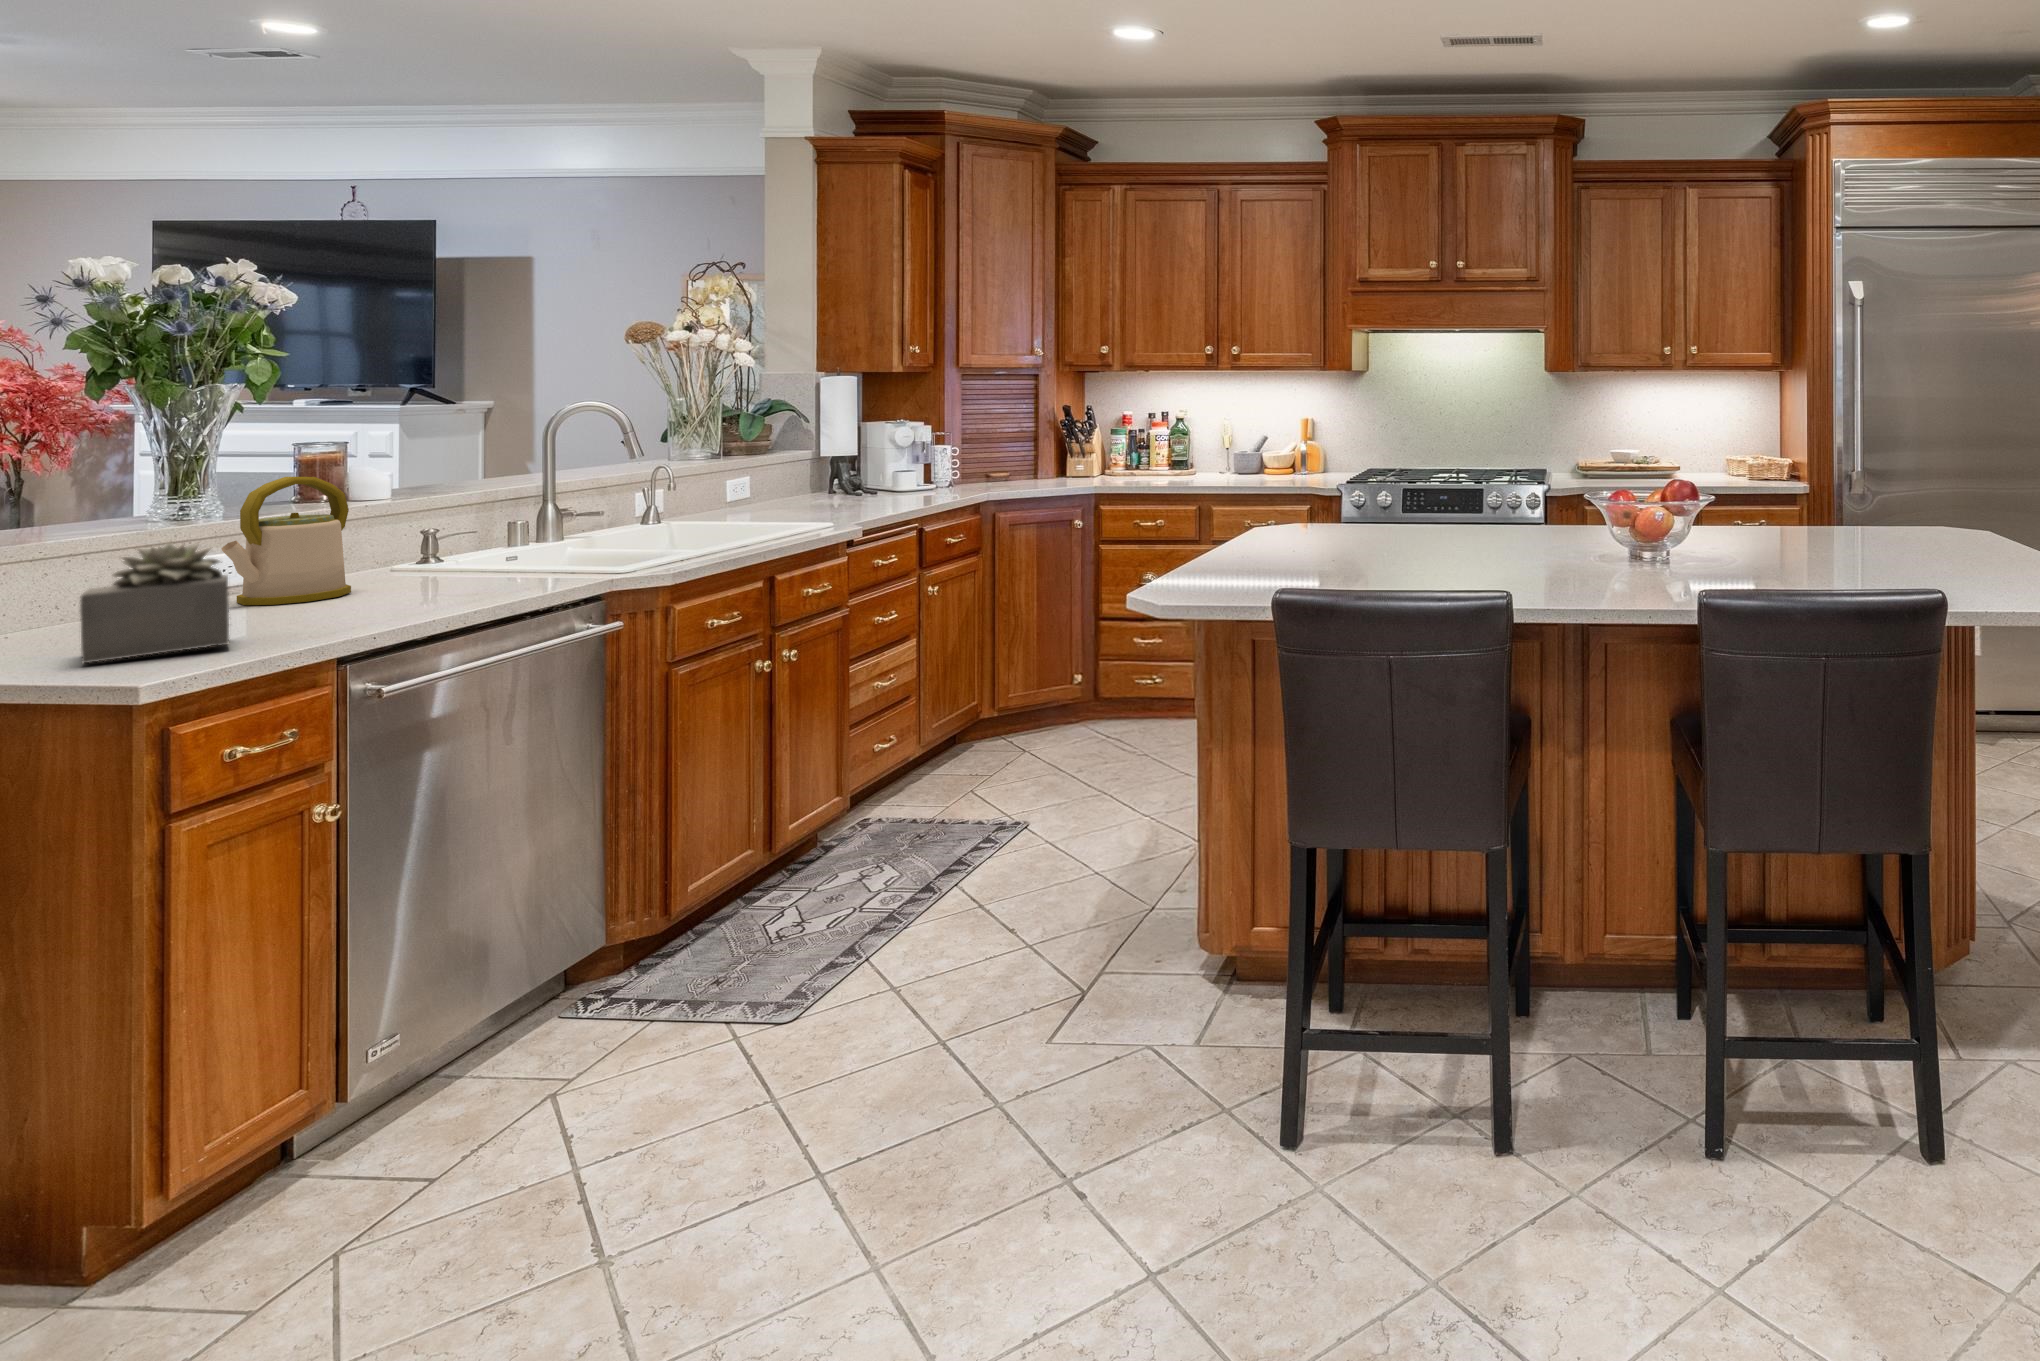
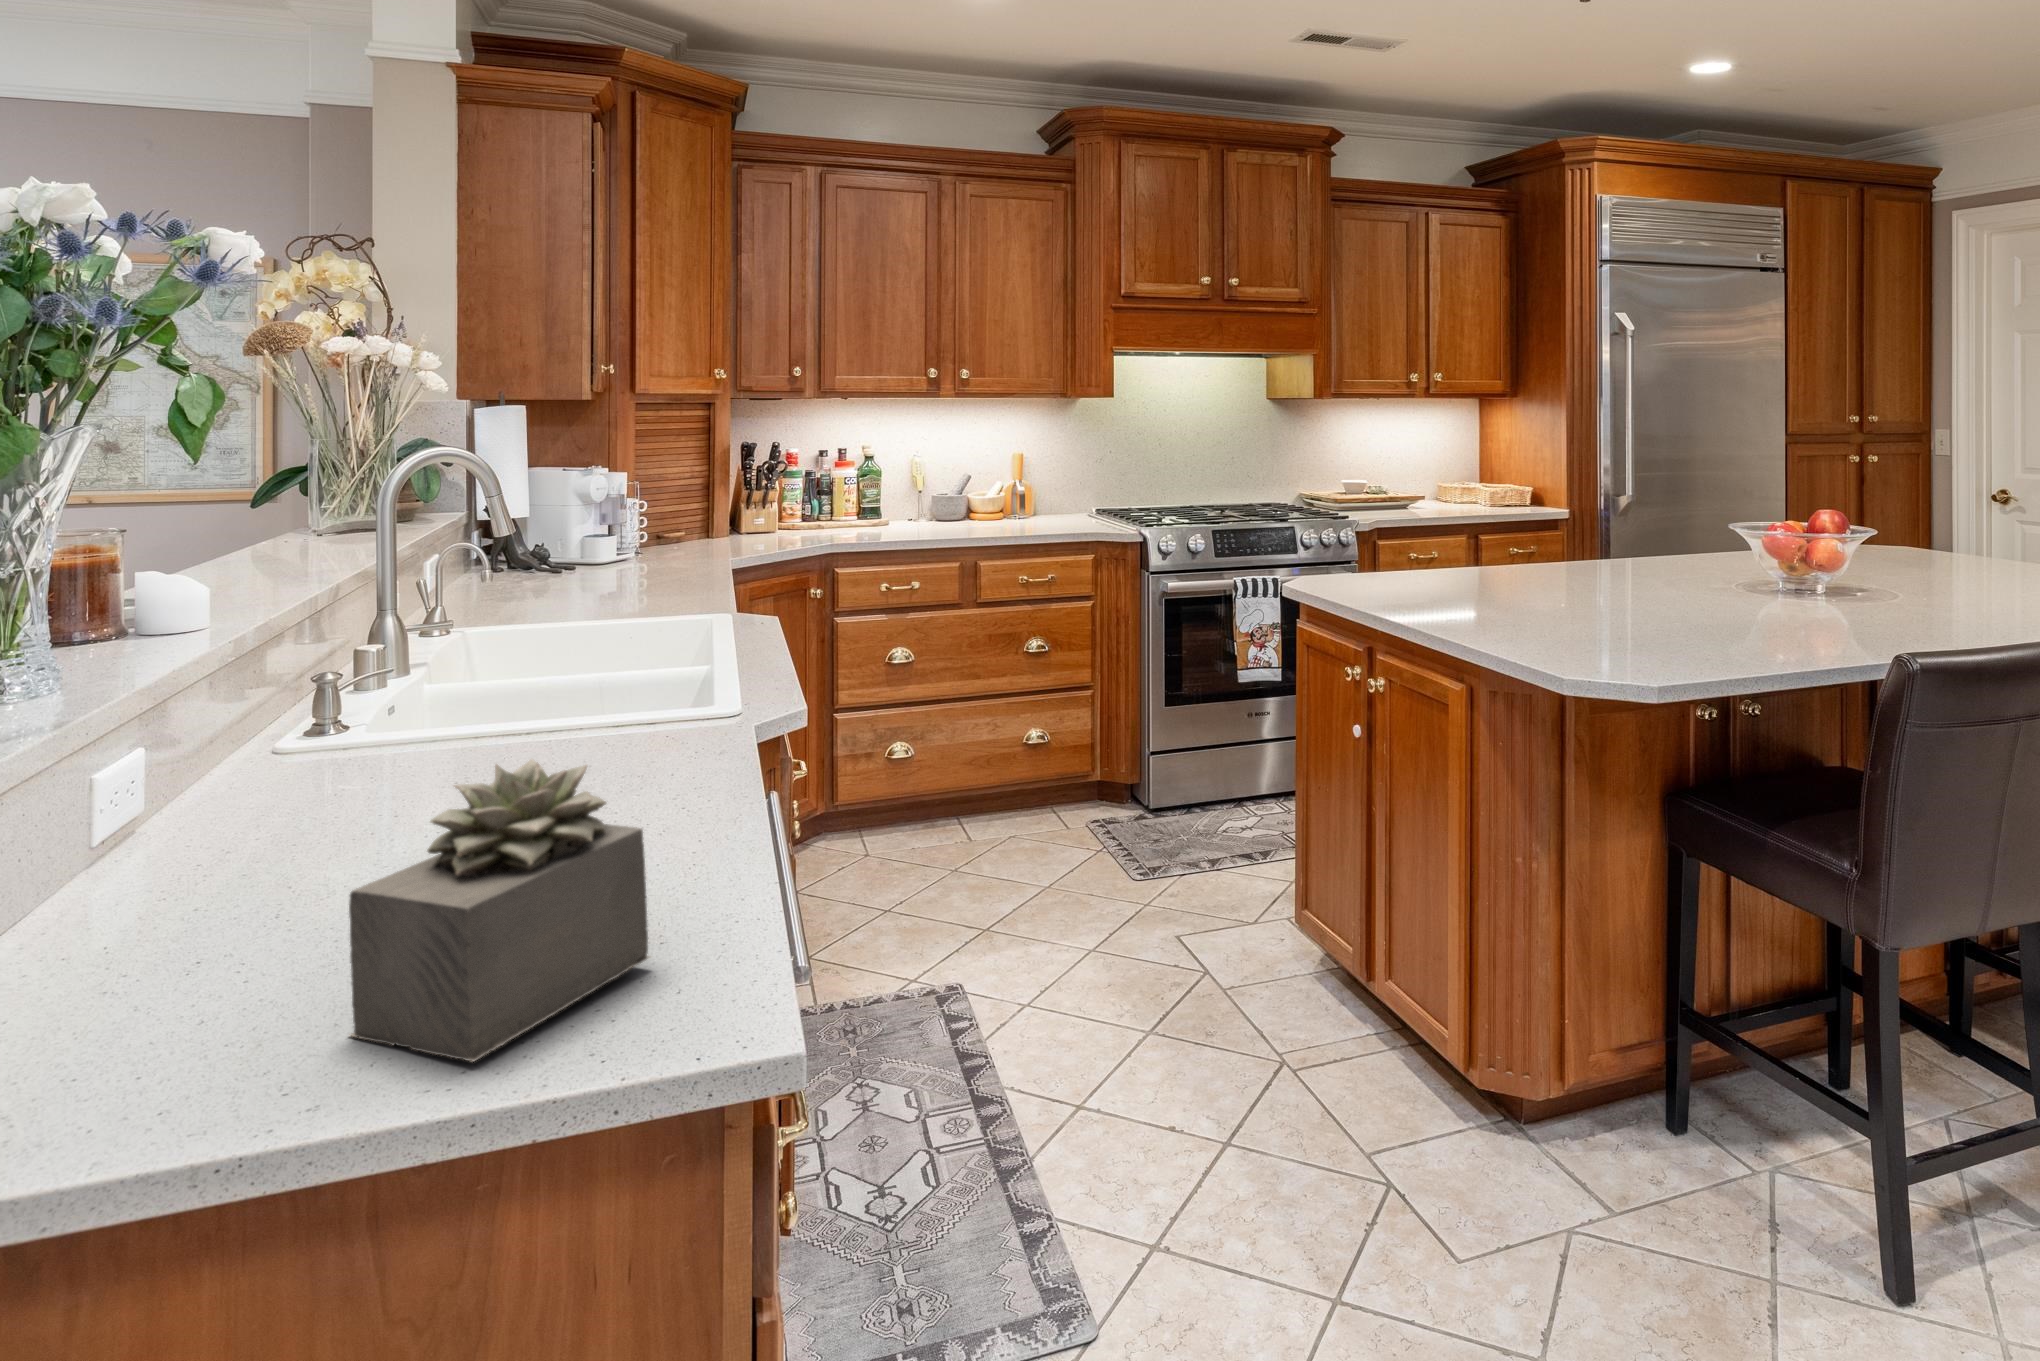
kettle: present [221,477,351,605] -> none [188,606,384,872]

